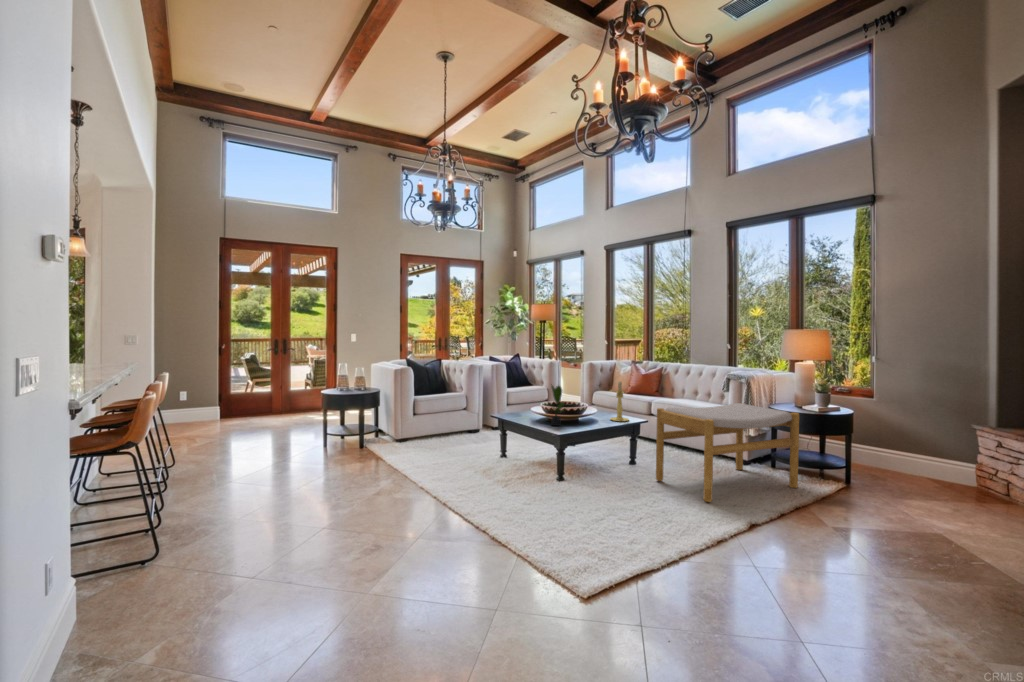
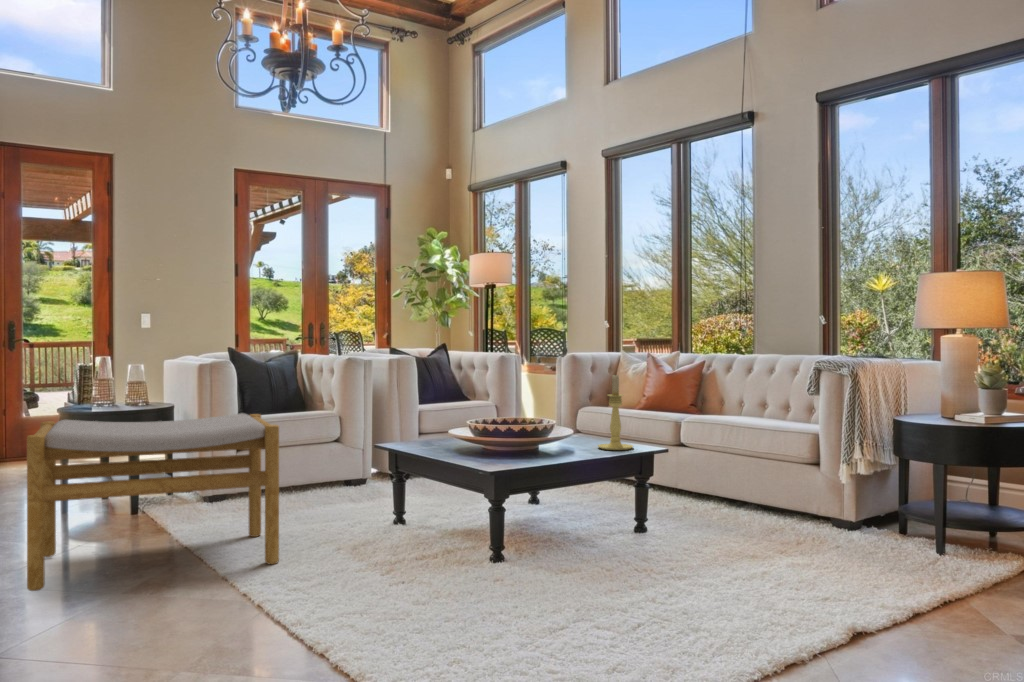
potted plant: present [552,386,564,426] -> none [473,379,517,459]
footstool: present [656,403,799,502] -> present [27,413,279,591]

